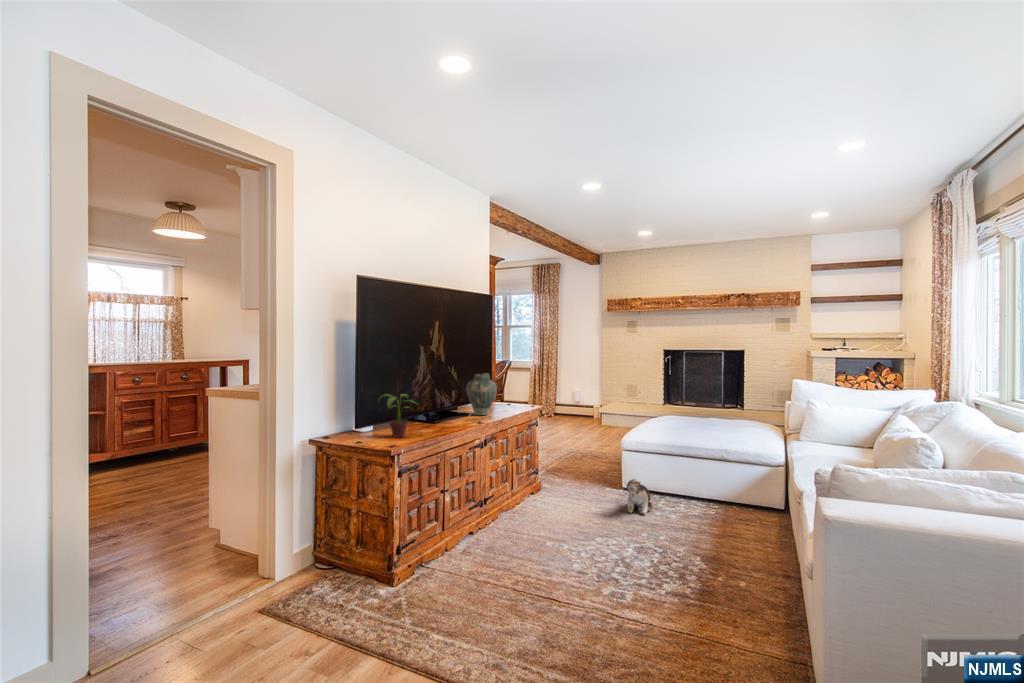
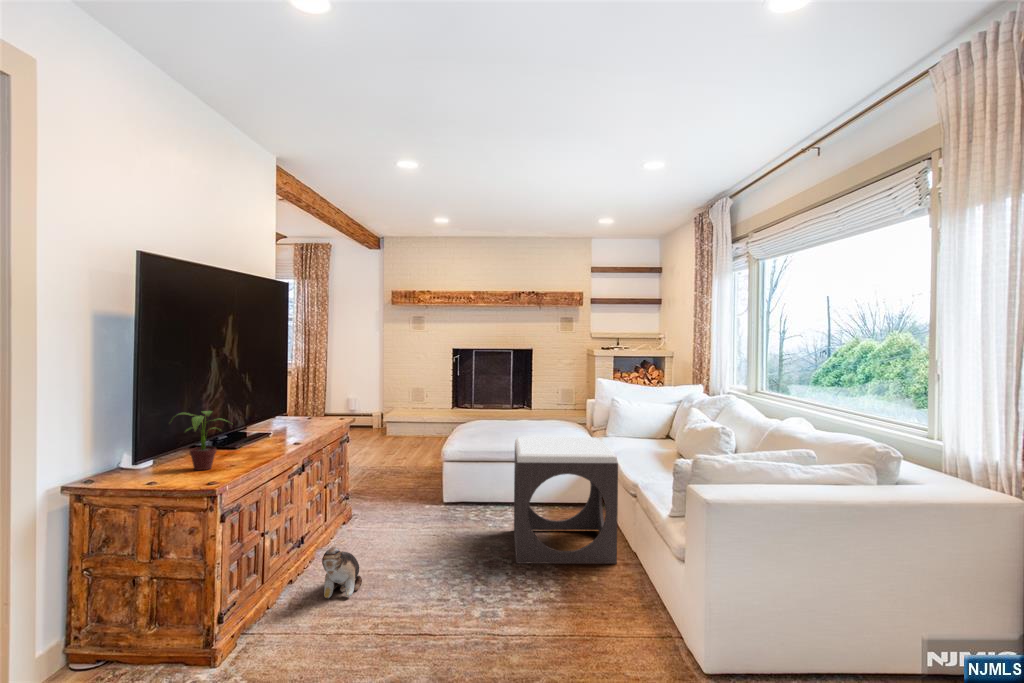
vase: present [466,373,497,415] -> none [262,380,304,435]
footstool: none [667,433,777,574] -> present [514,437,618,564]
plush toy: present [625,479,652,514] -> present [318,547,362,598]

